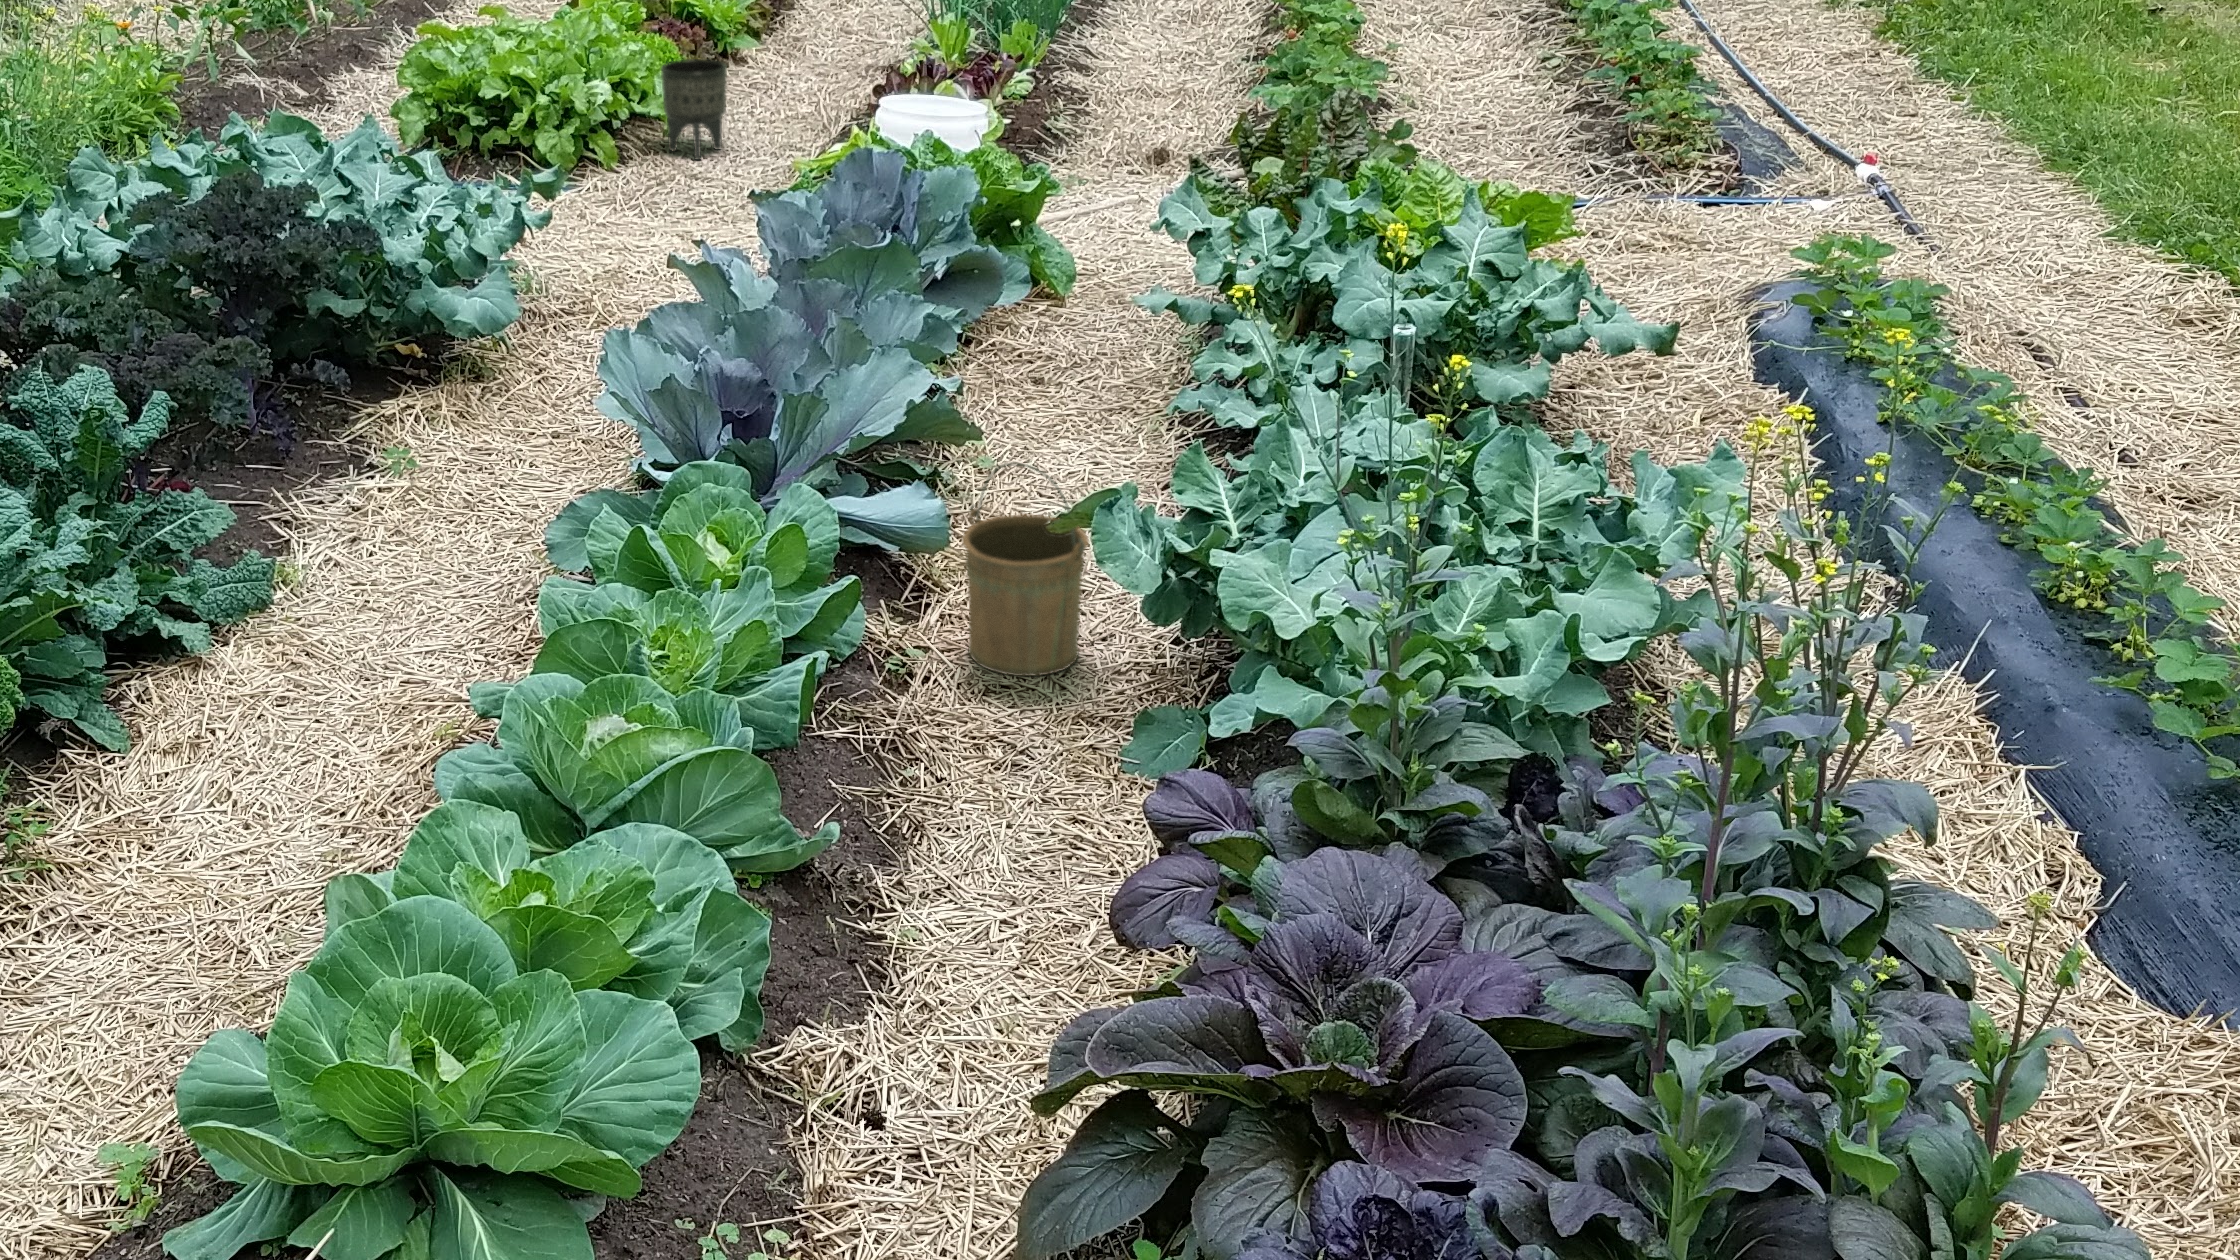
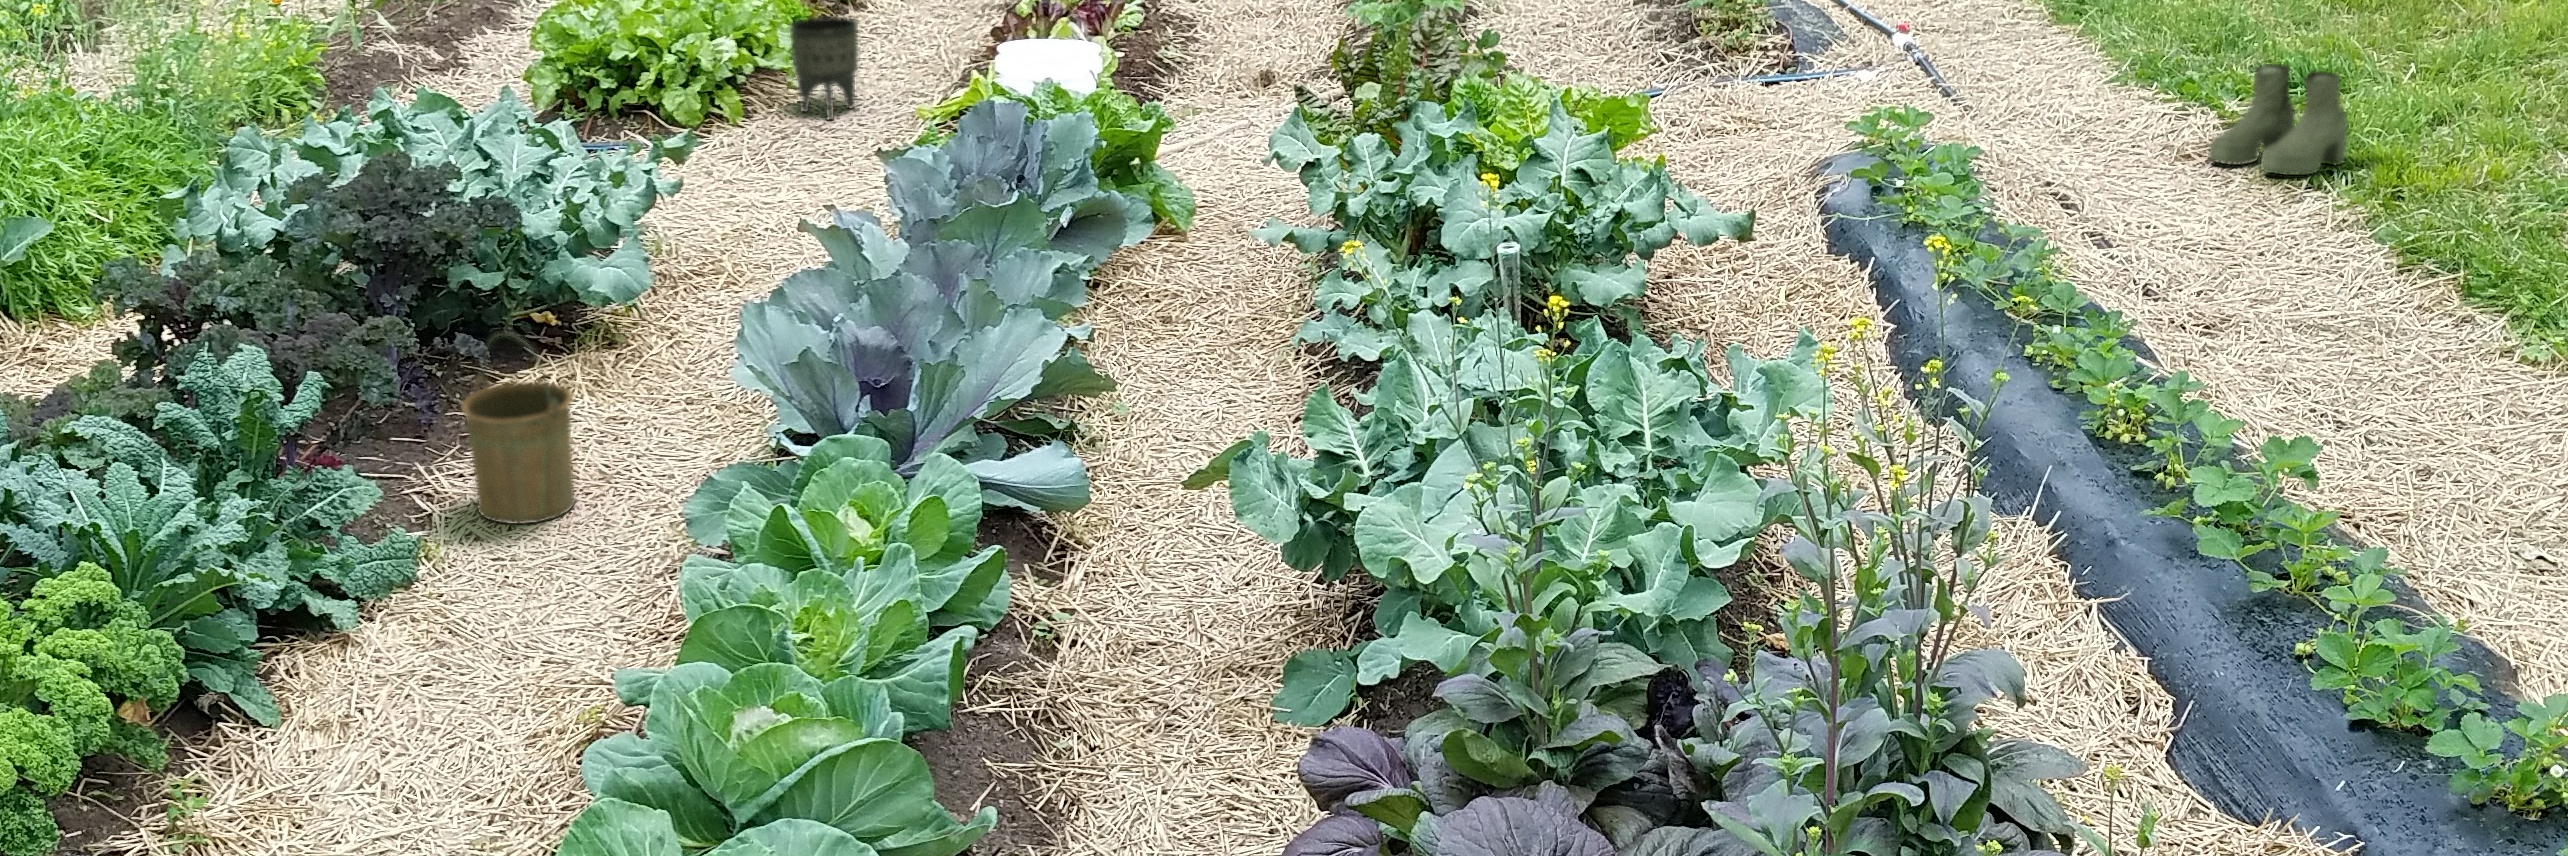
boots: none [1946,151,2068,253] -> present [2208,64,2348,175]
bucket: present [962,462,1089,676] -> present [461,335,575,524]

